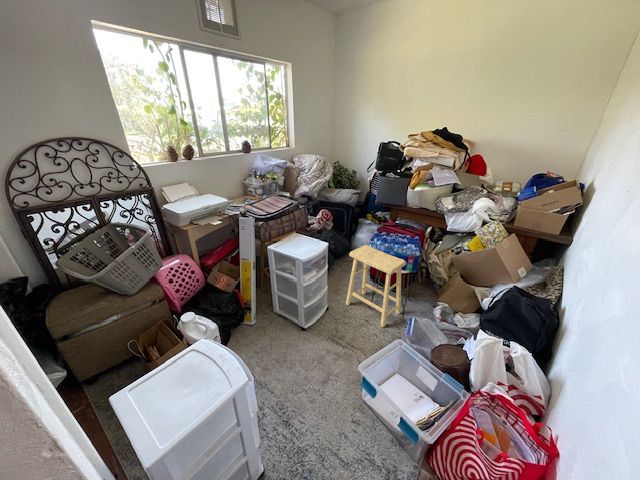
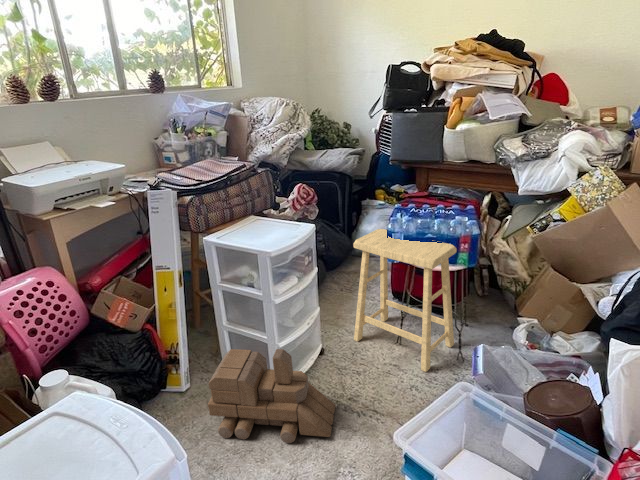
toy train: none [265,308,332,360] -> present [208,349,335,443]

